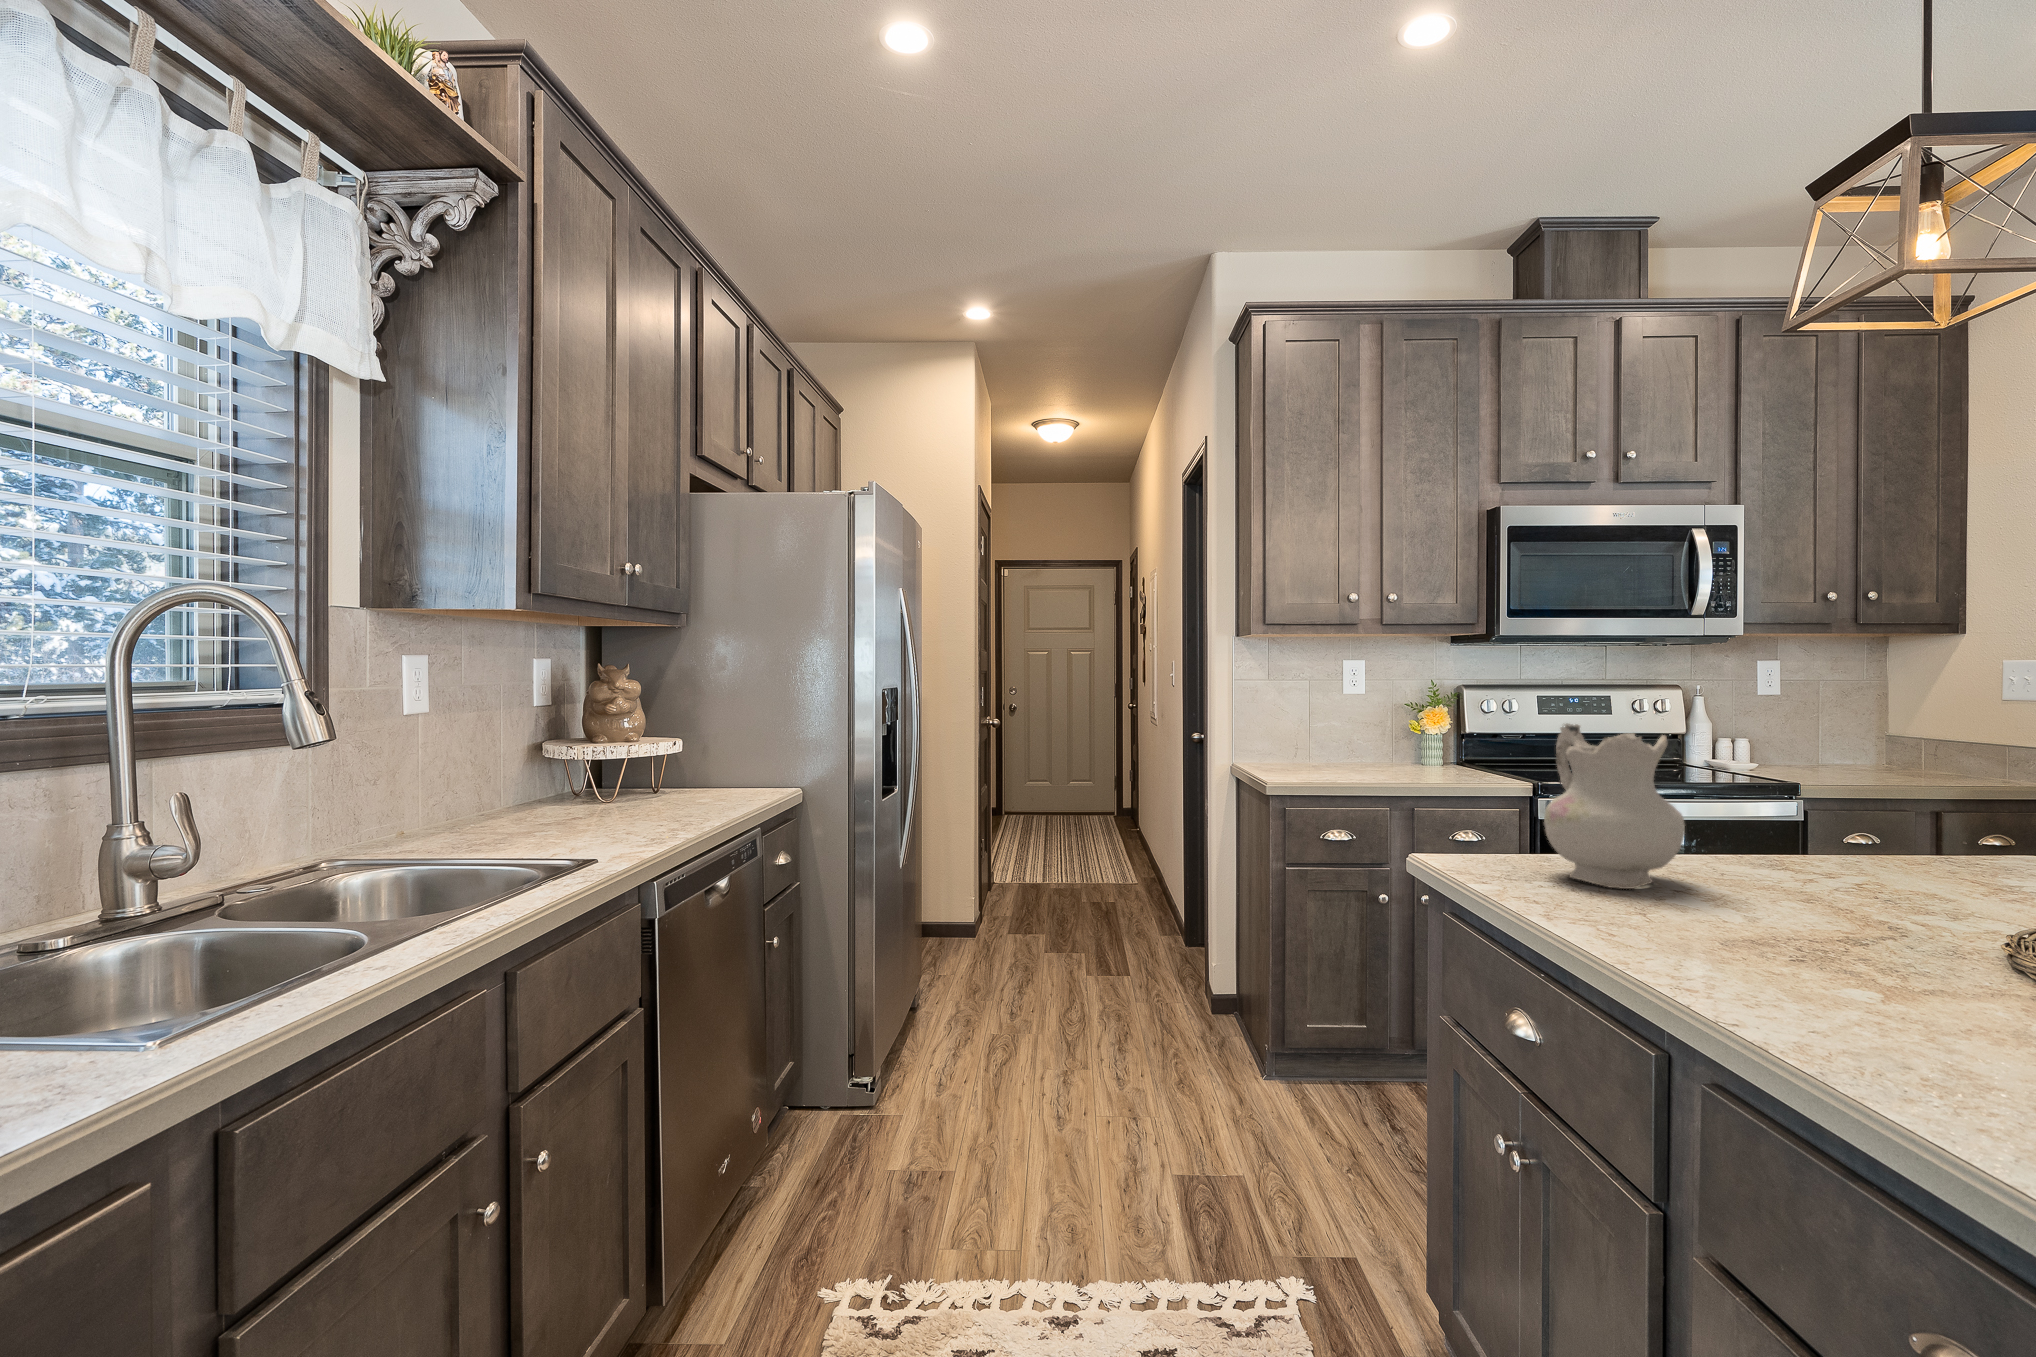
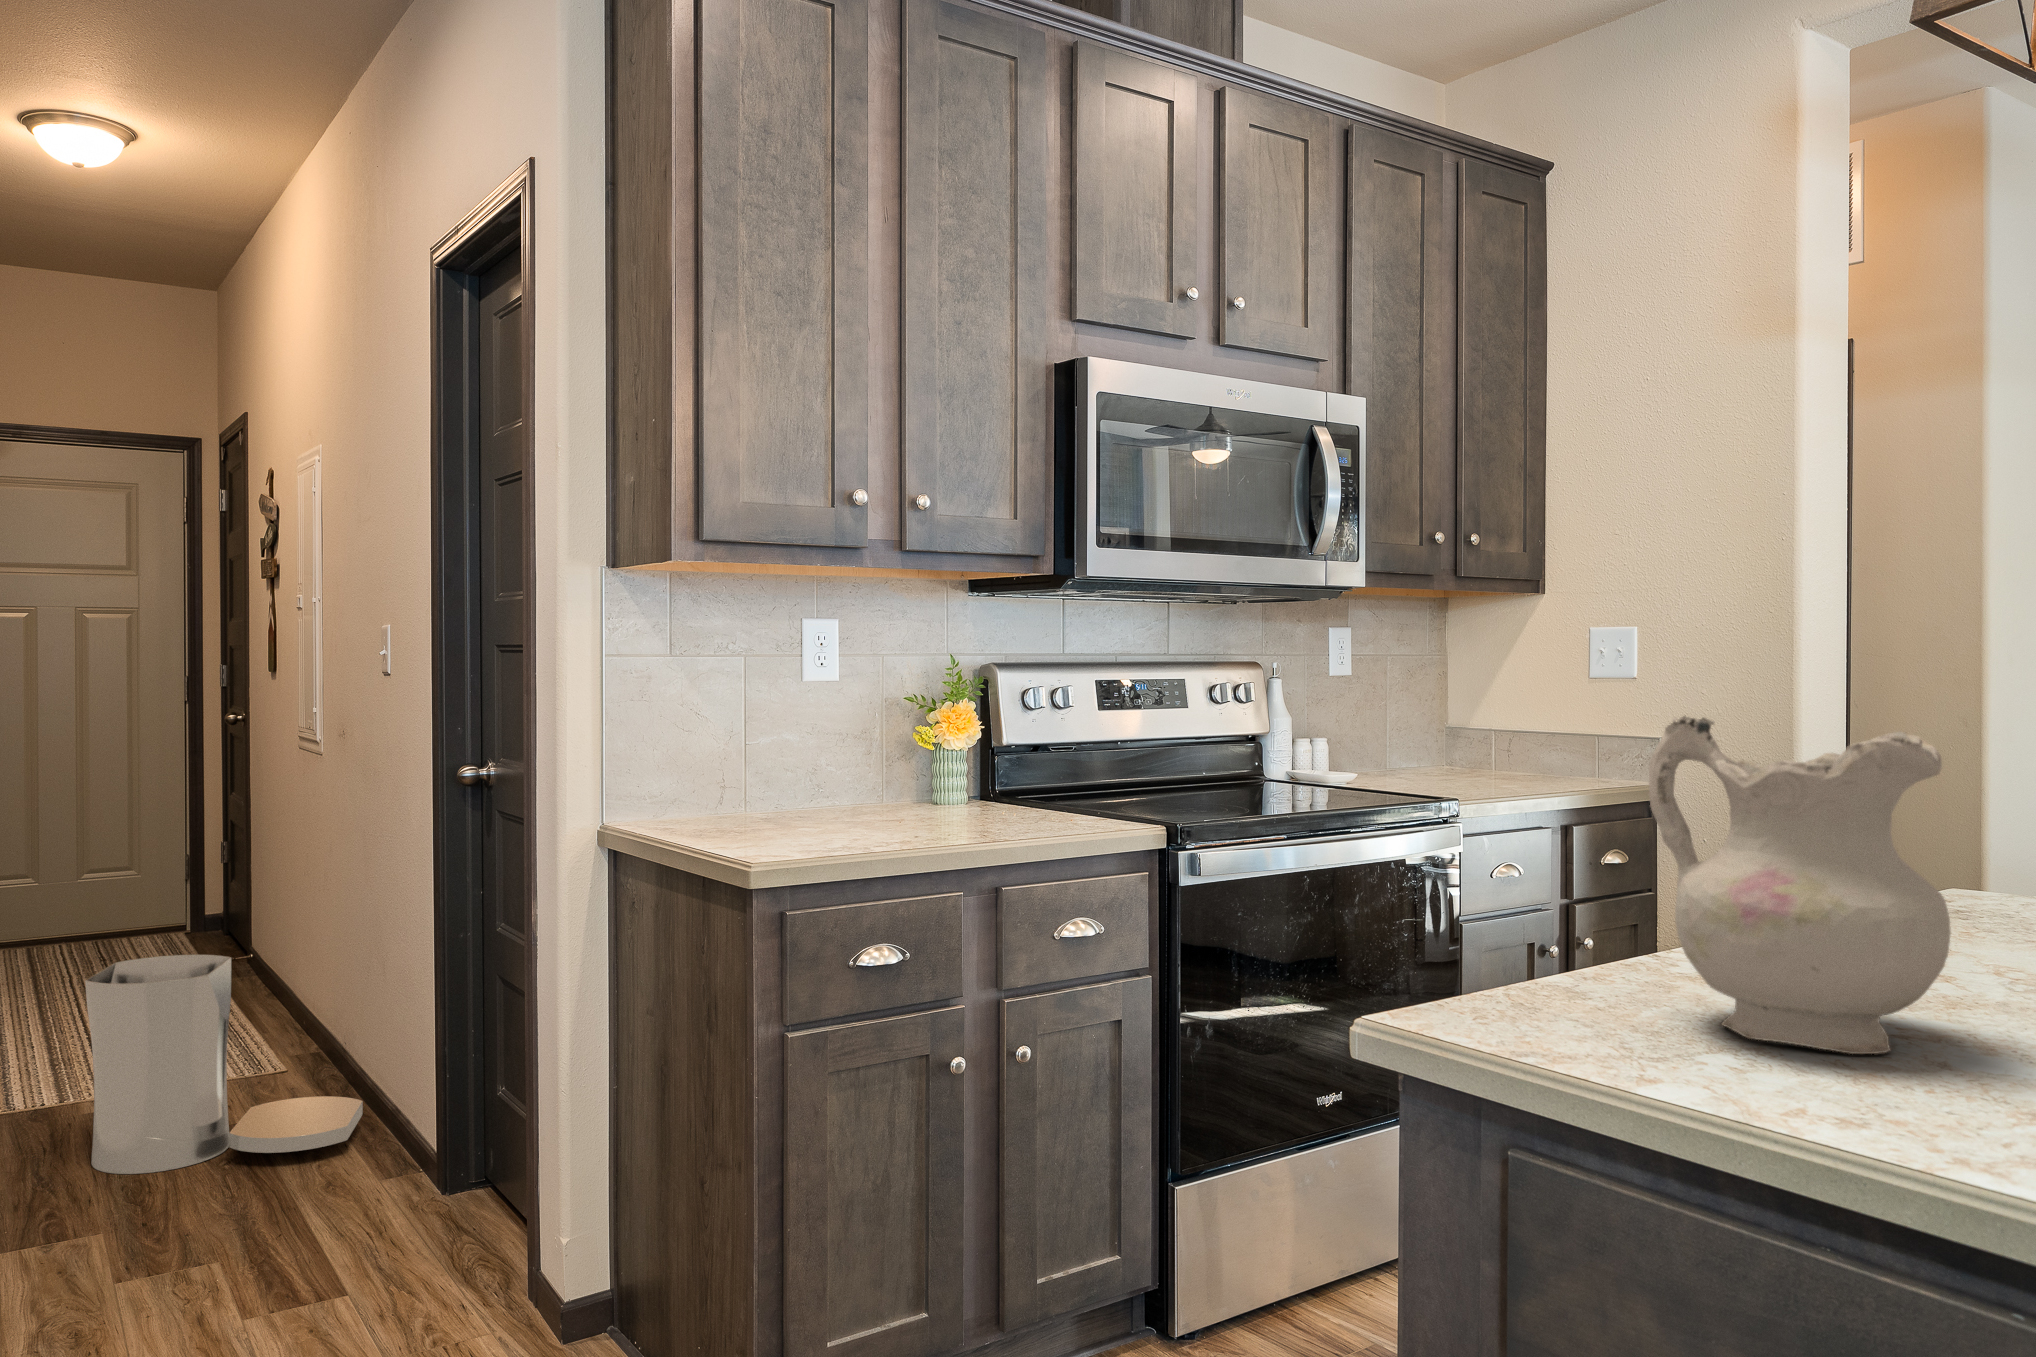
trash can: none [1045,818,1161,916] -> present [85,955,363,1174]

